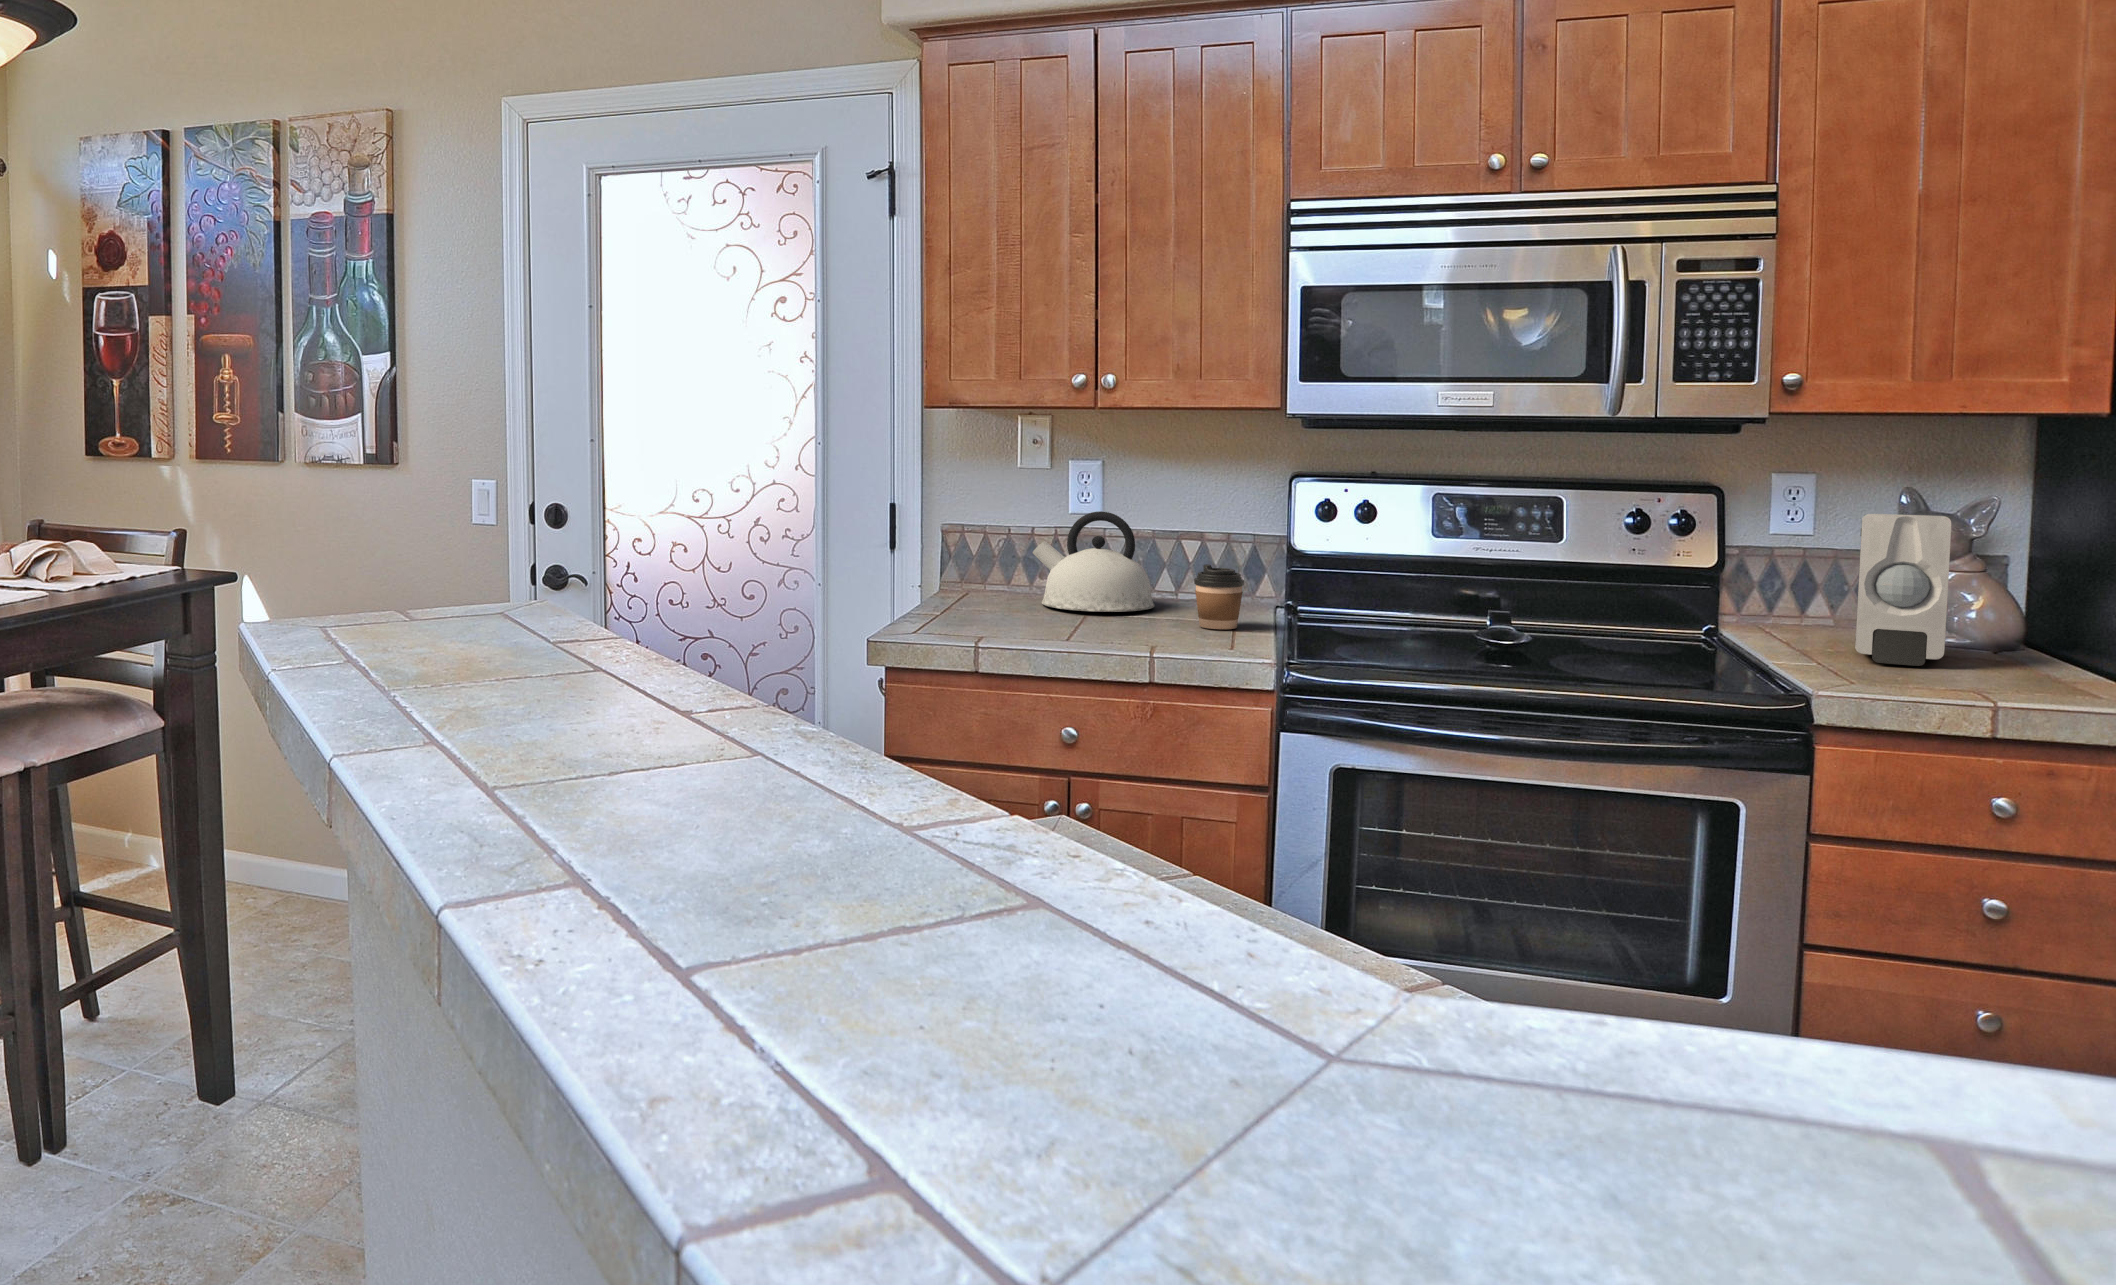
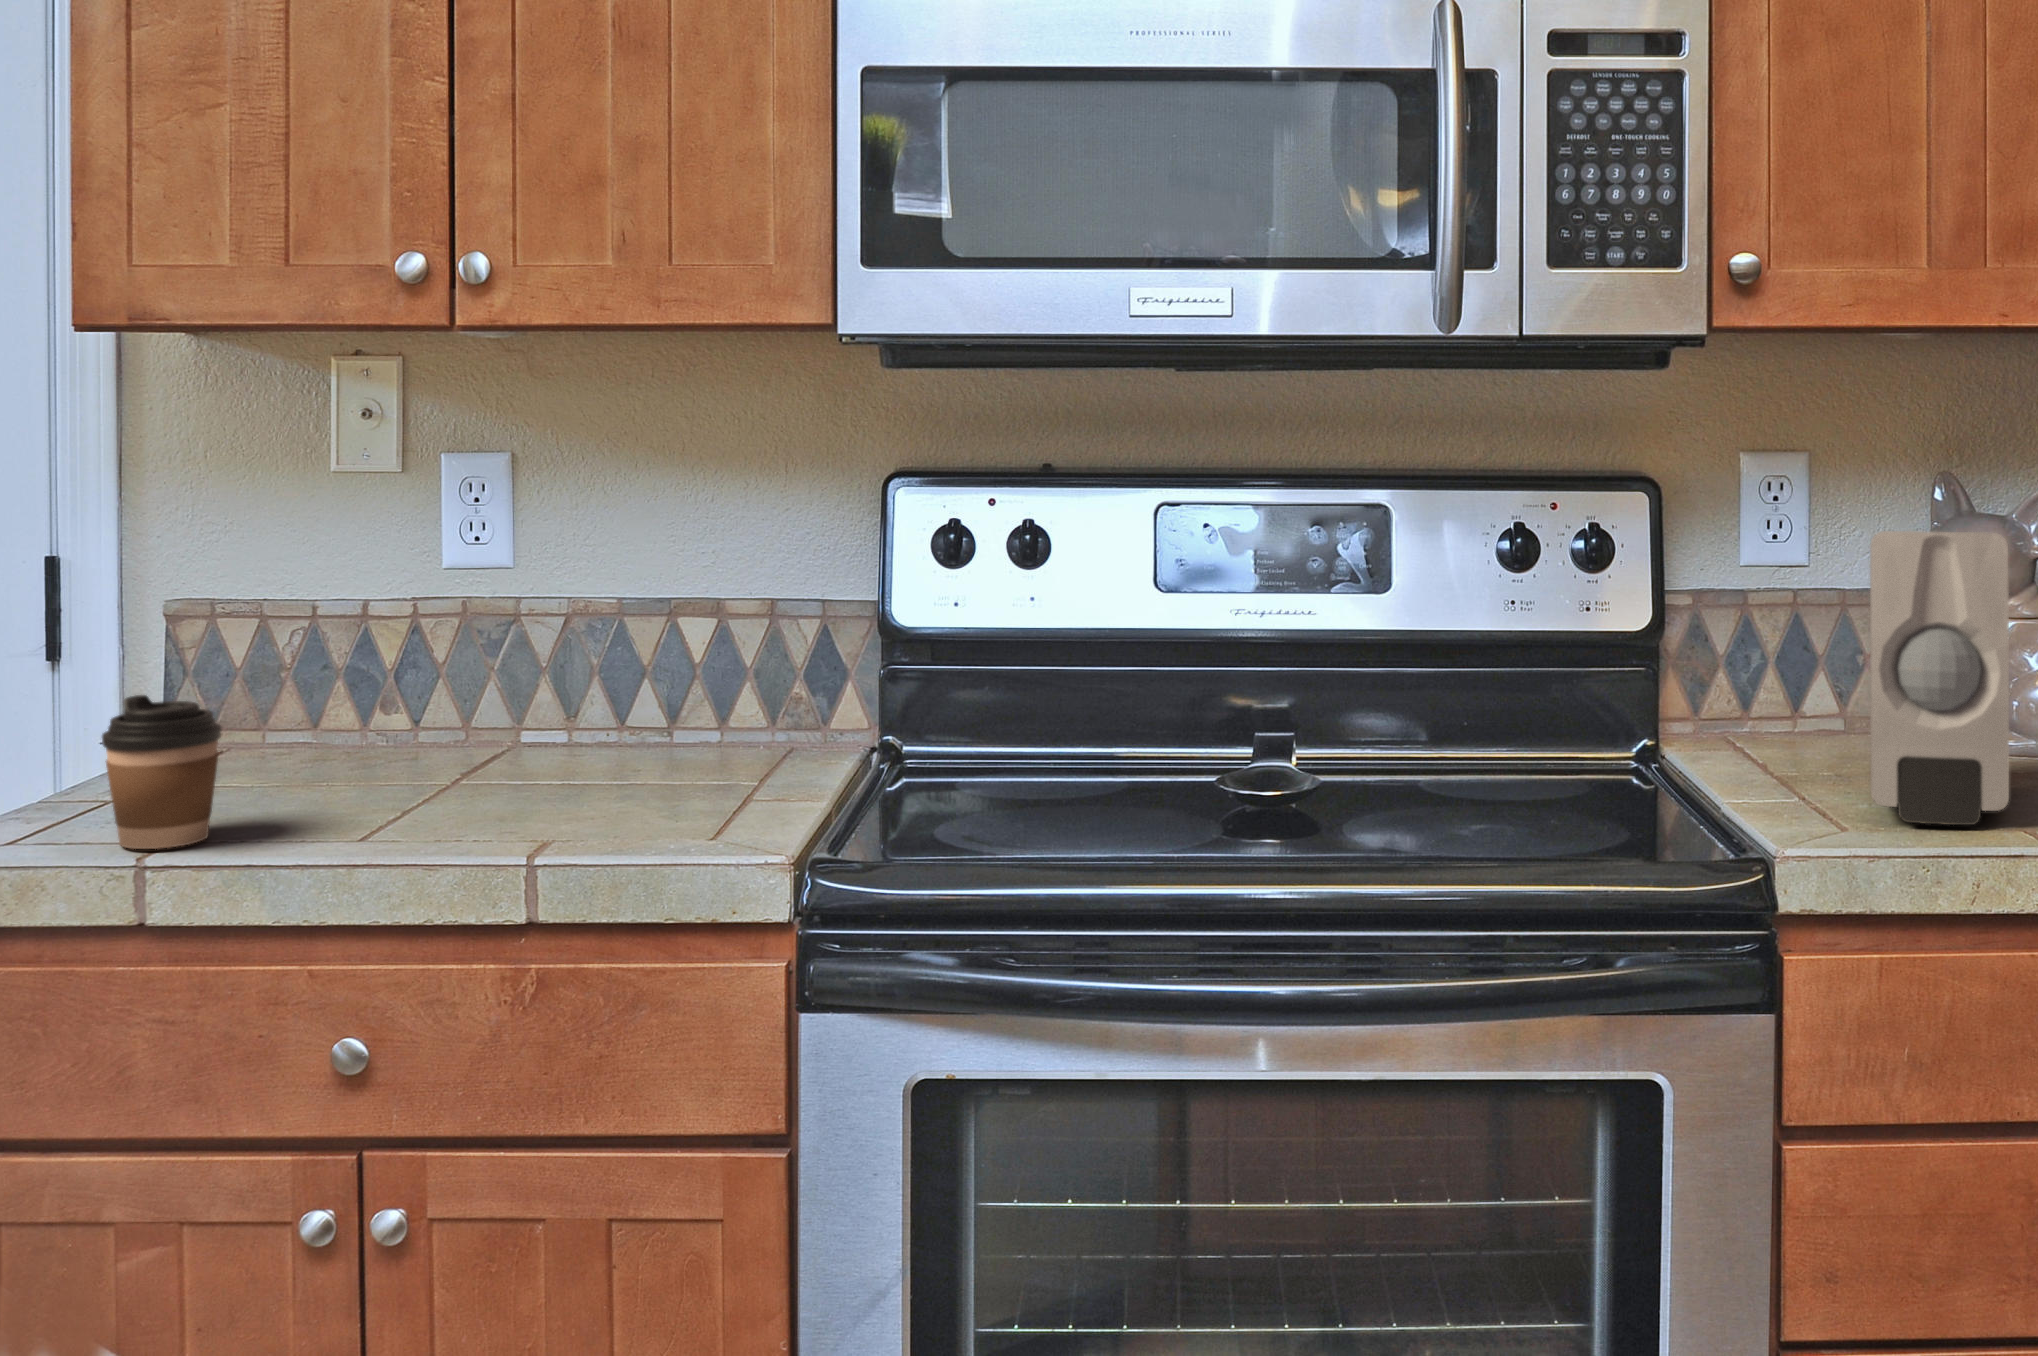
kettle: present [1032,511,1155,612] -> none [325,566,602,803]
coffee cup: present [1194,564,1244,629] -> present [102,695,222,849]

